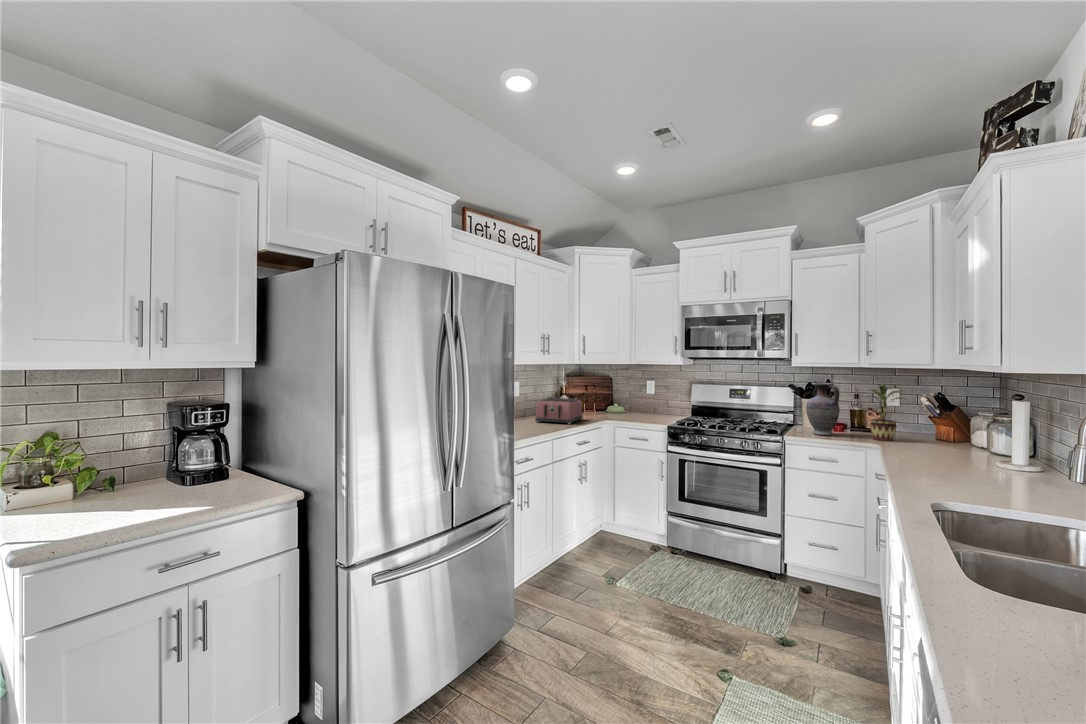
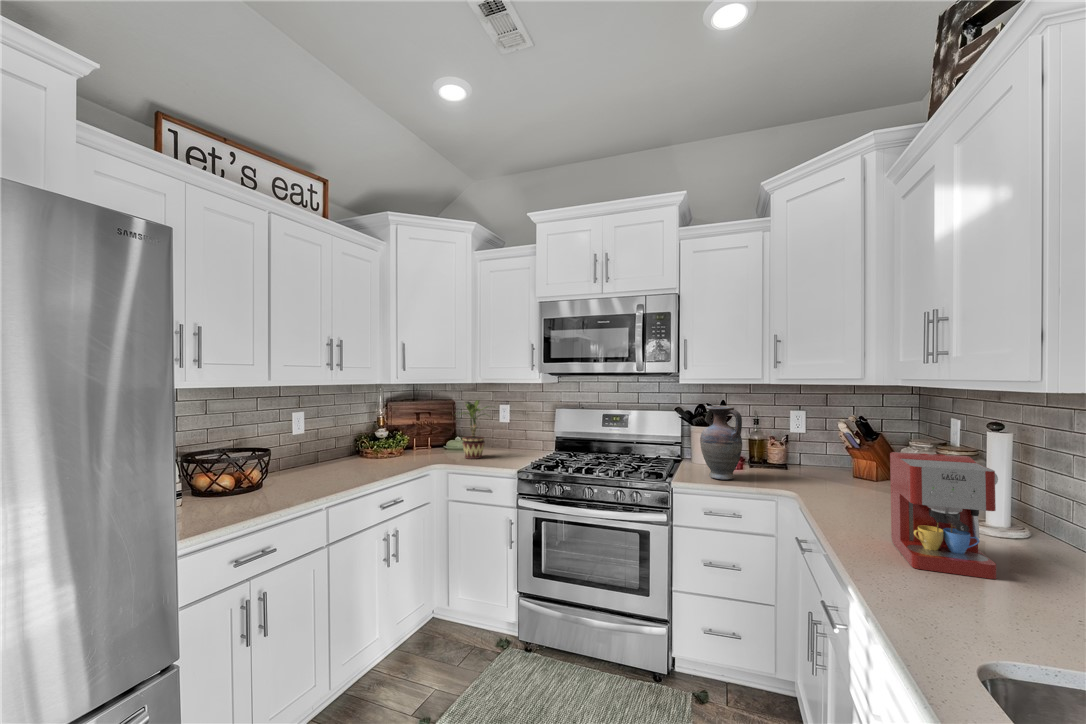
potted plant: present [866,384,902,441] -> present [459,400,489,459]
toaster: present [535,398,583,424] -> none [313,435,397,478]
coffee maker: none [932,408,996,480] -> present [890,452,998,579]

